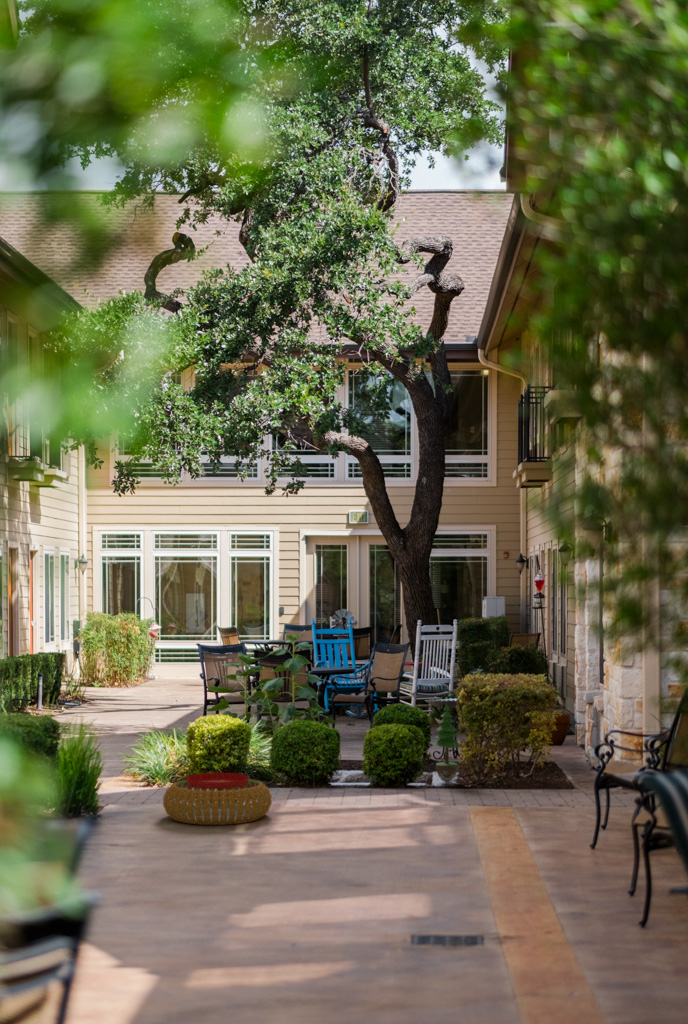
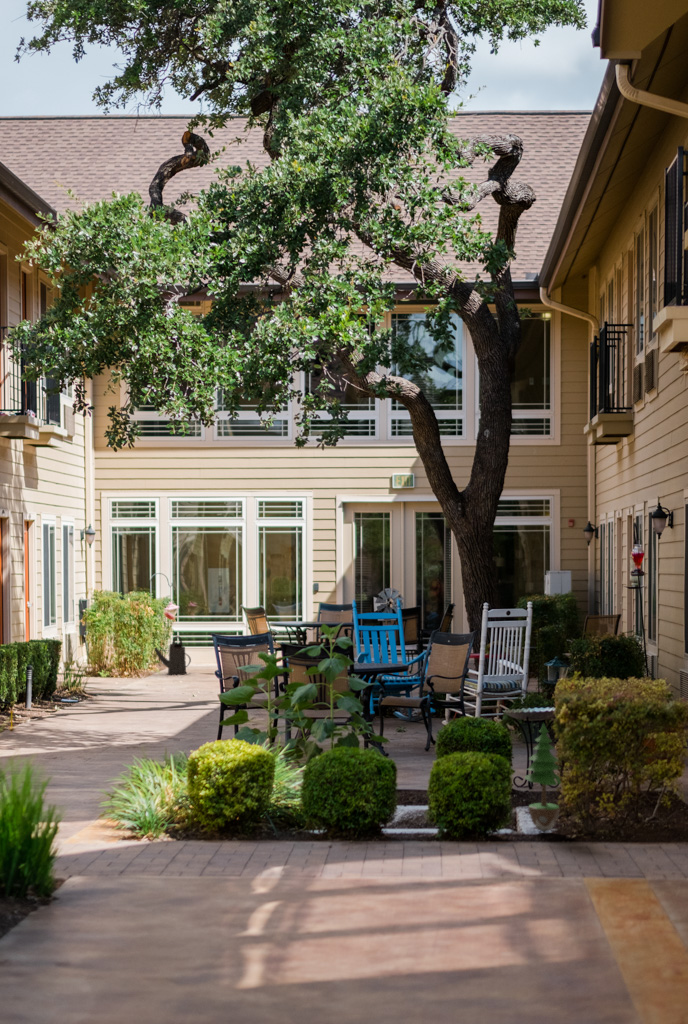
watering can: none [136,653,172,688] -> present [155,636,191,675]
pouf: present [163,773,272,825] -> none [143,832,303,919]

